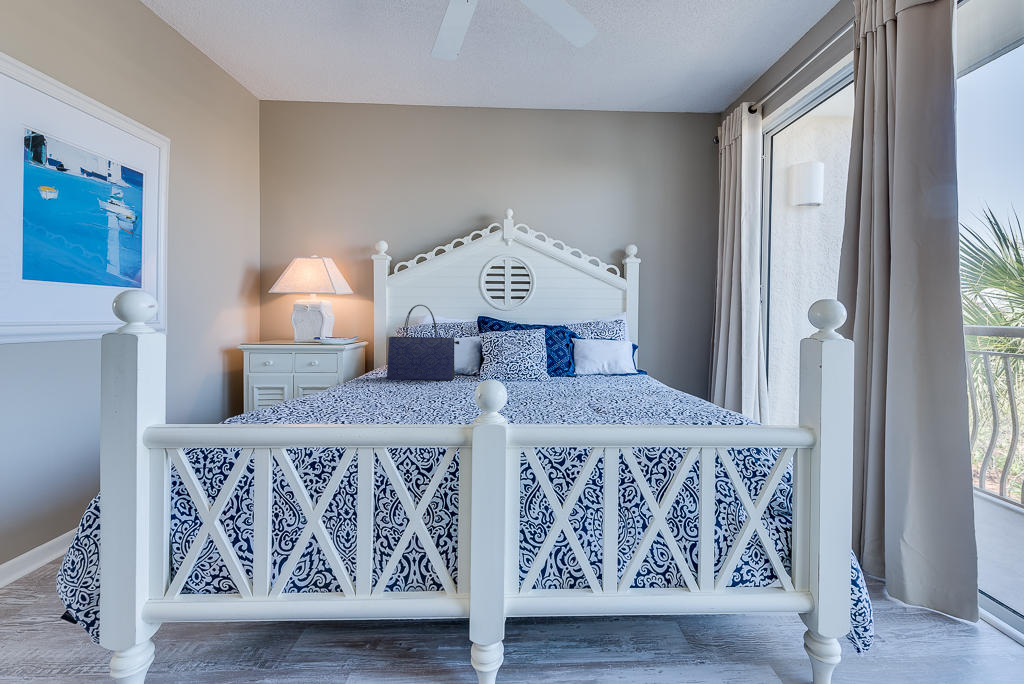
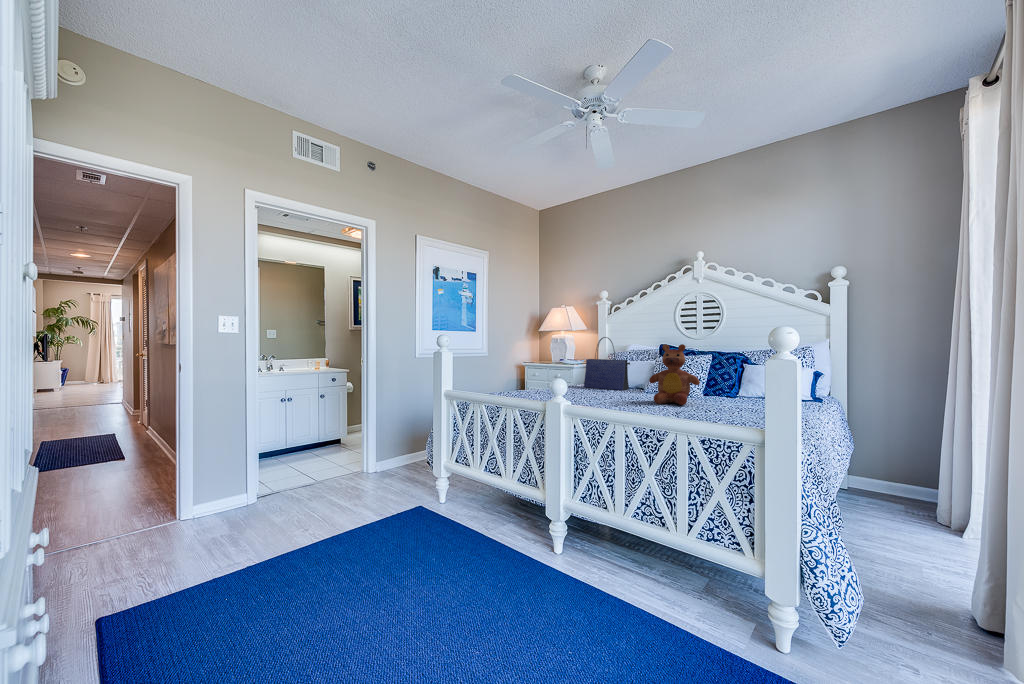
teddy bear: none [534,318,600,406] -> present [649,344,700,405]

